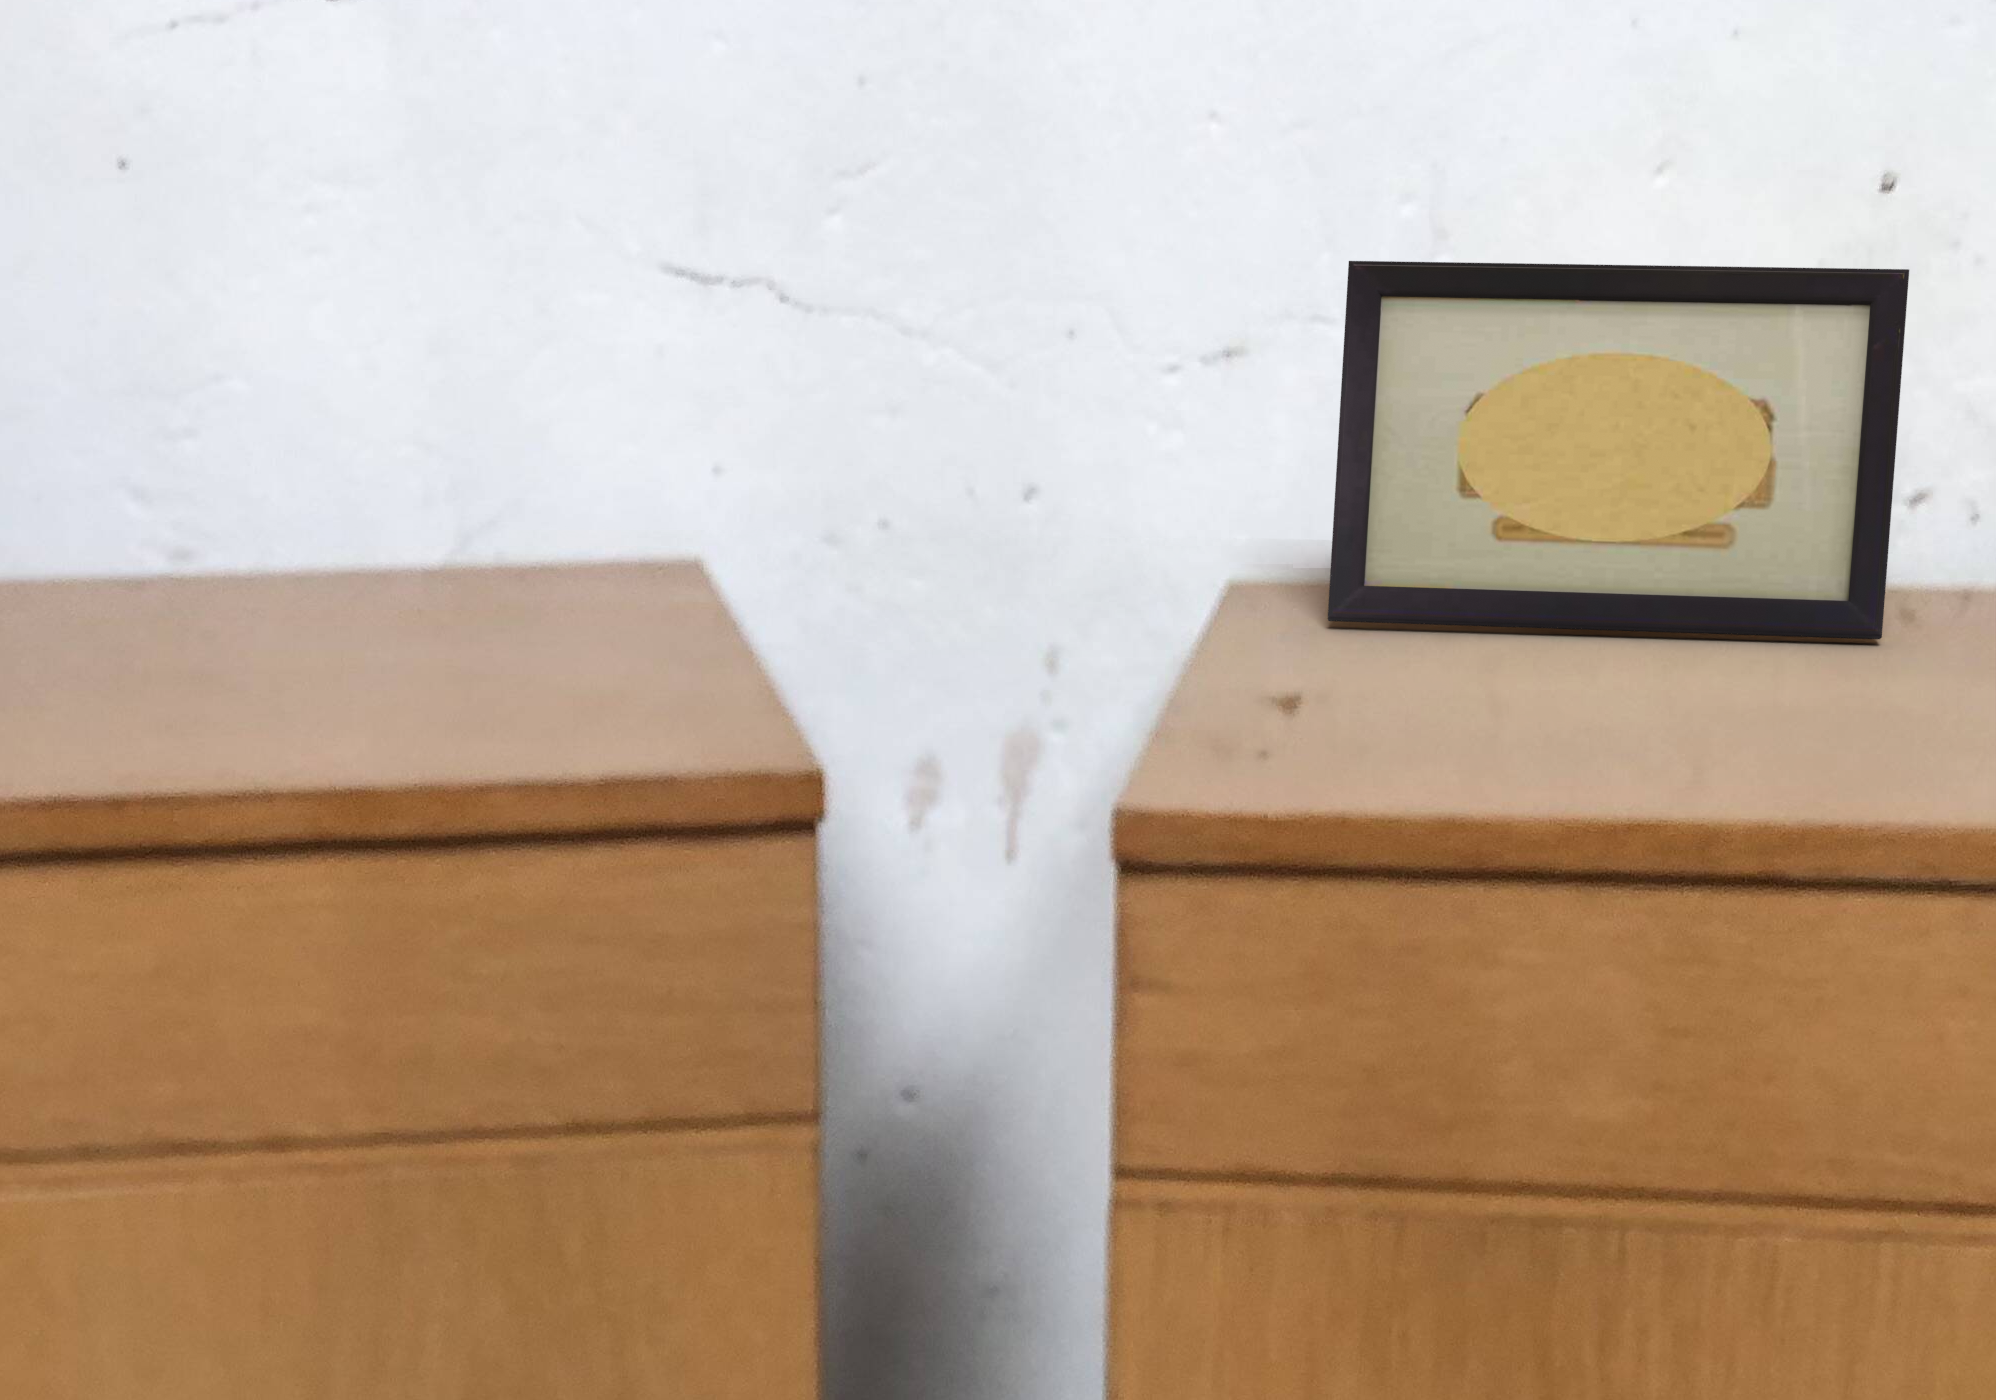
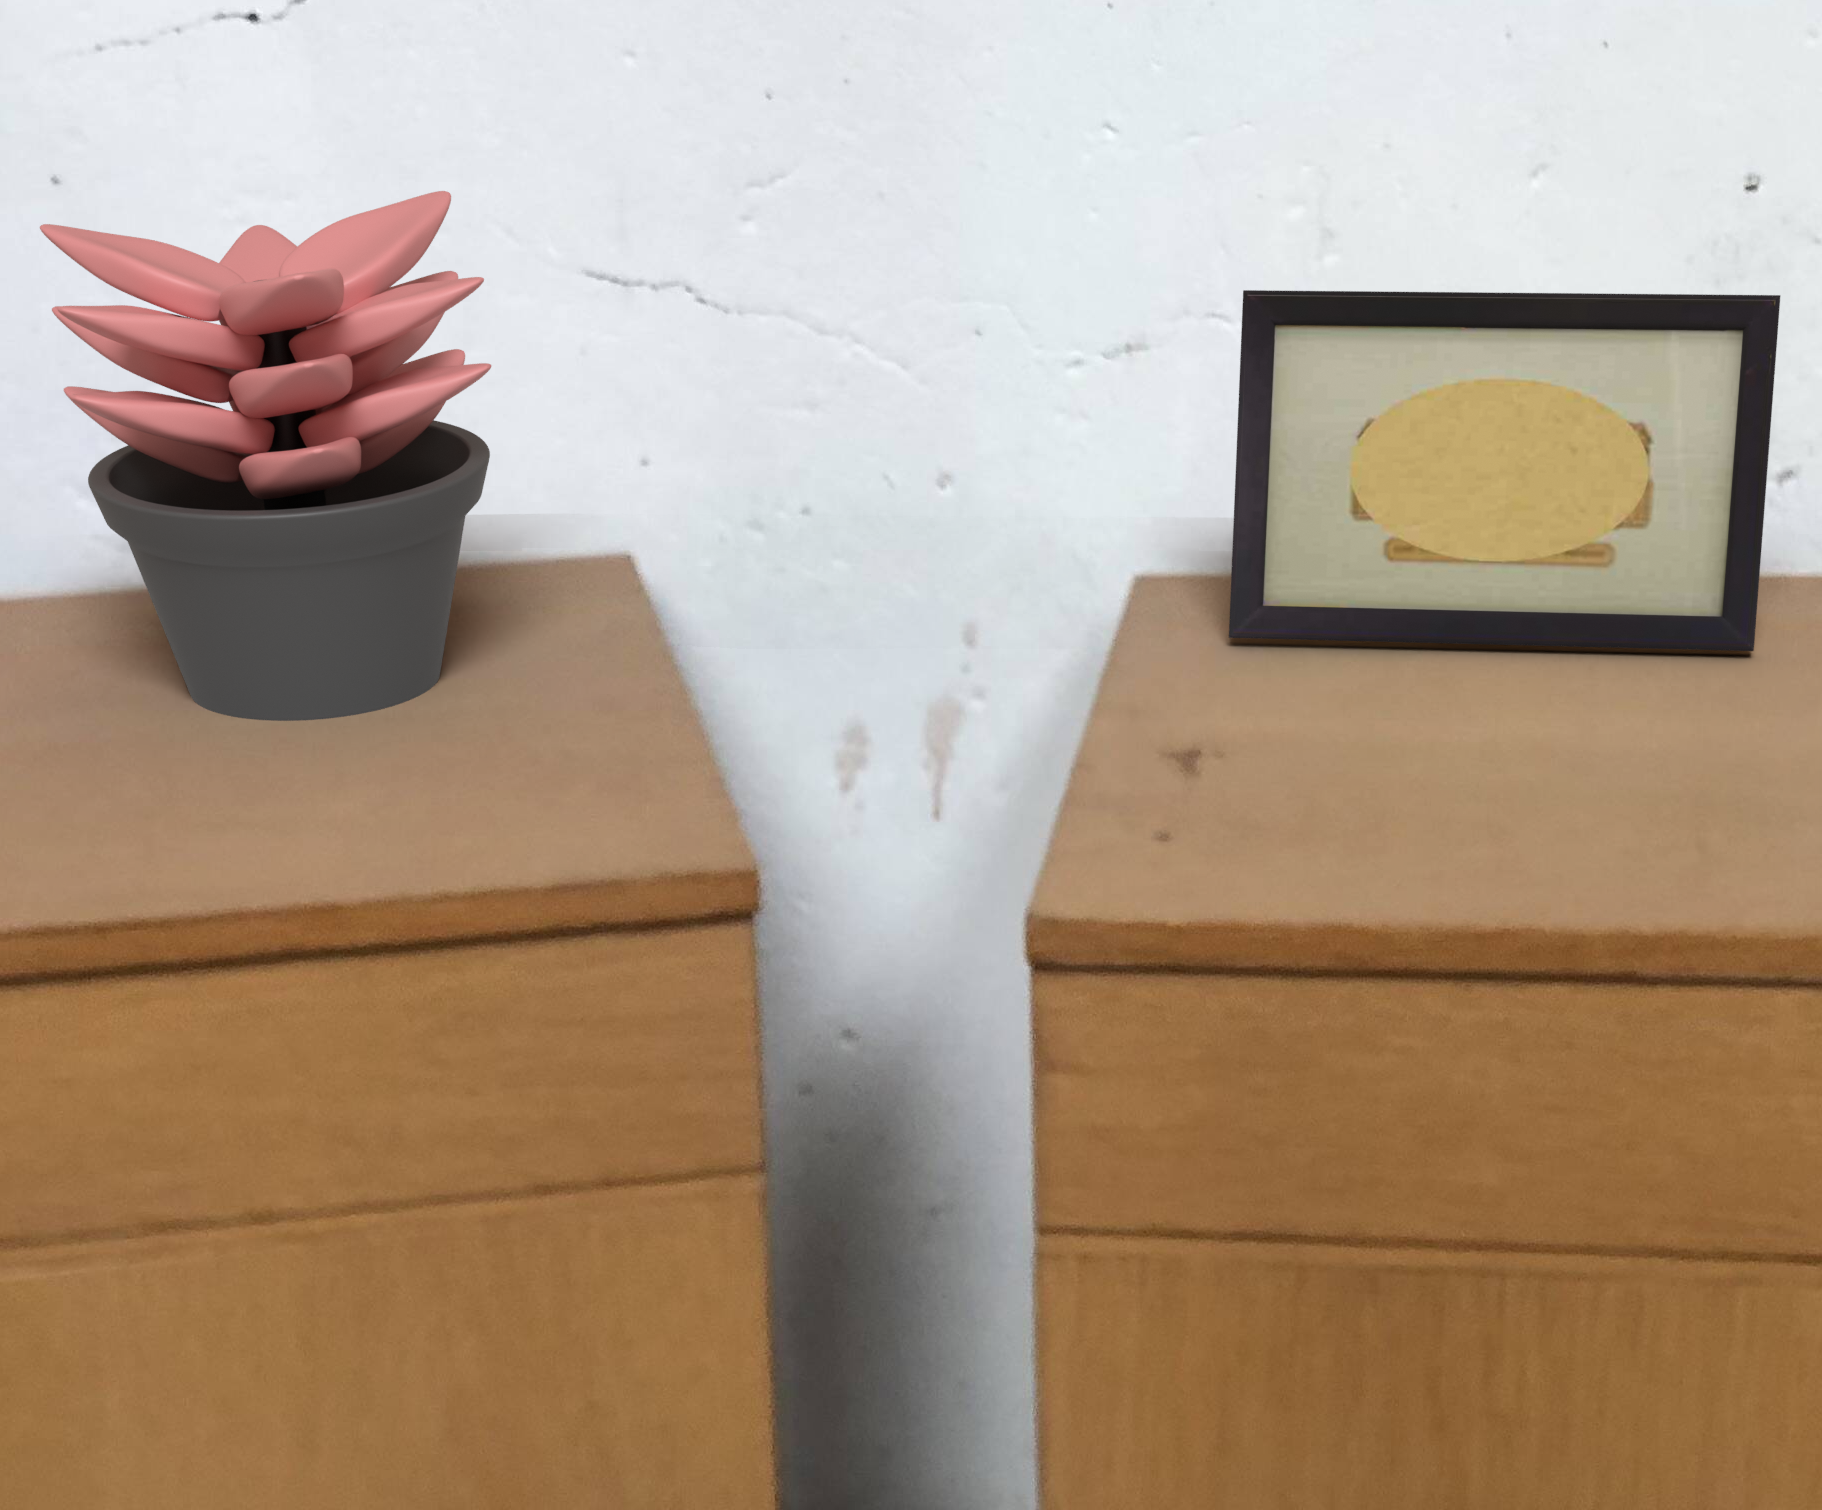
succulent plant: none [105,140,566,665] -> present [40,191,491,721]

